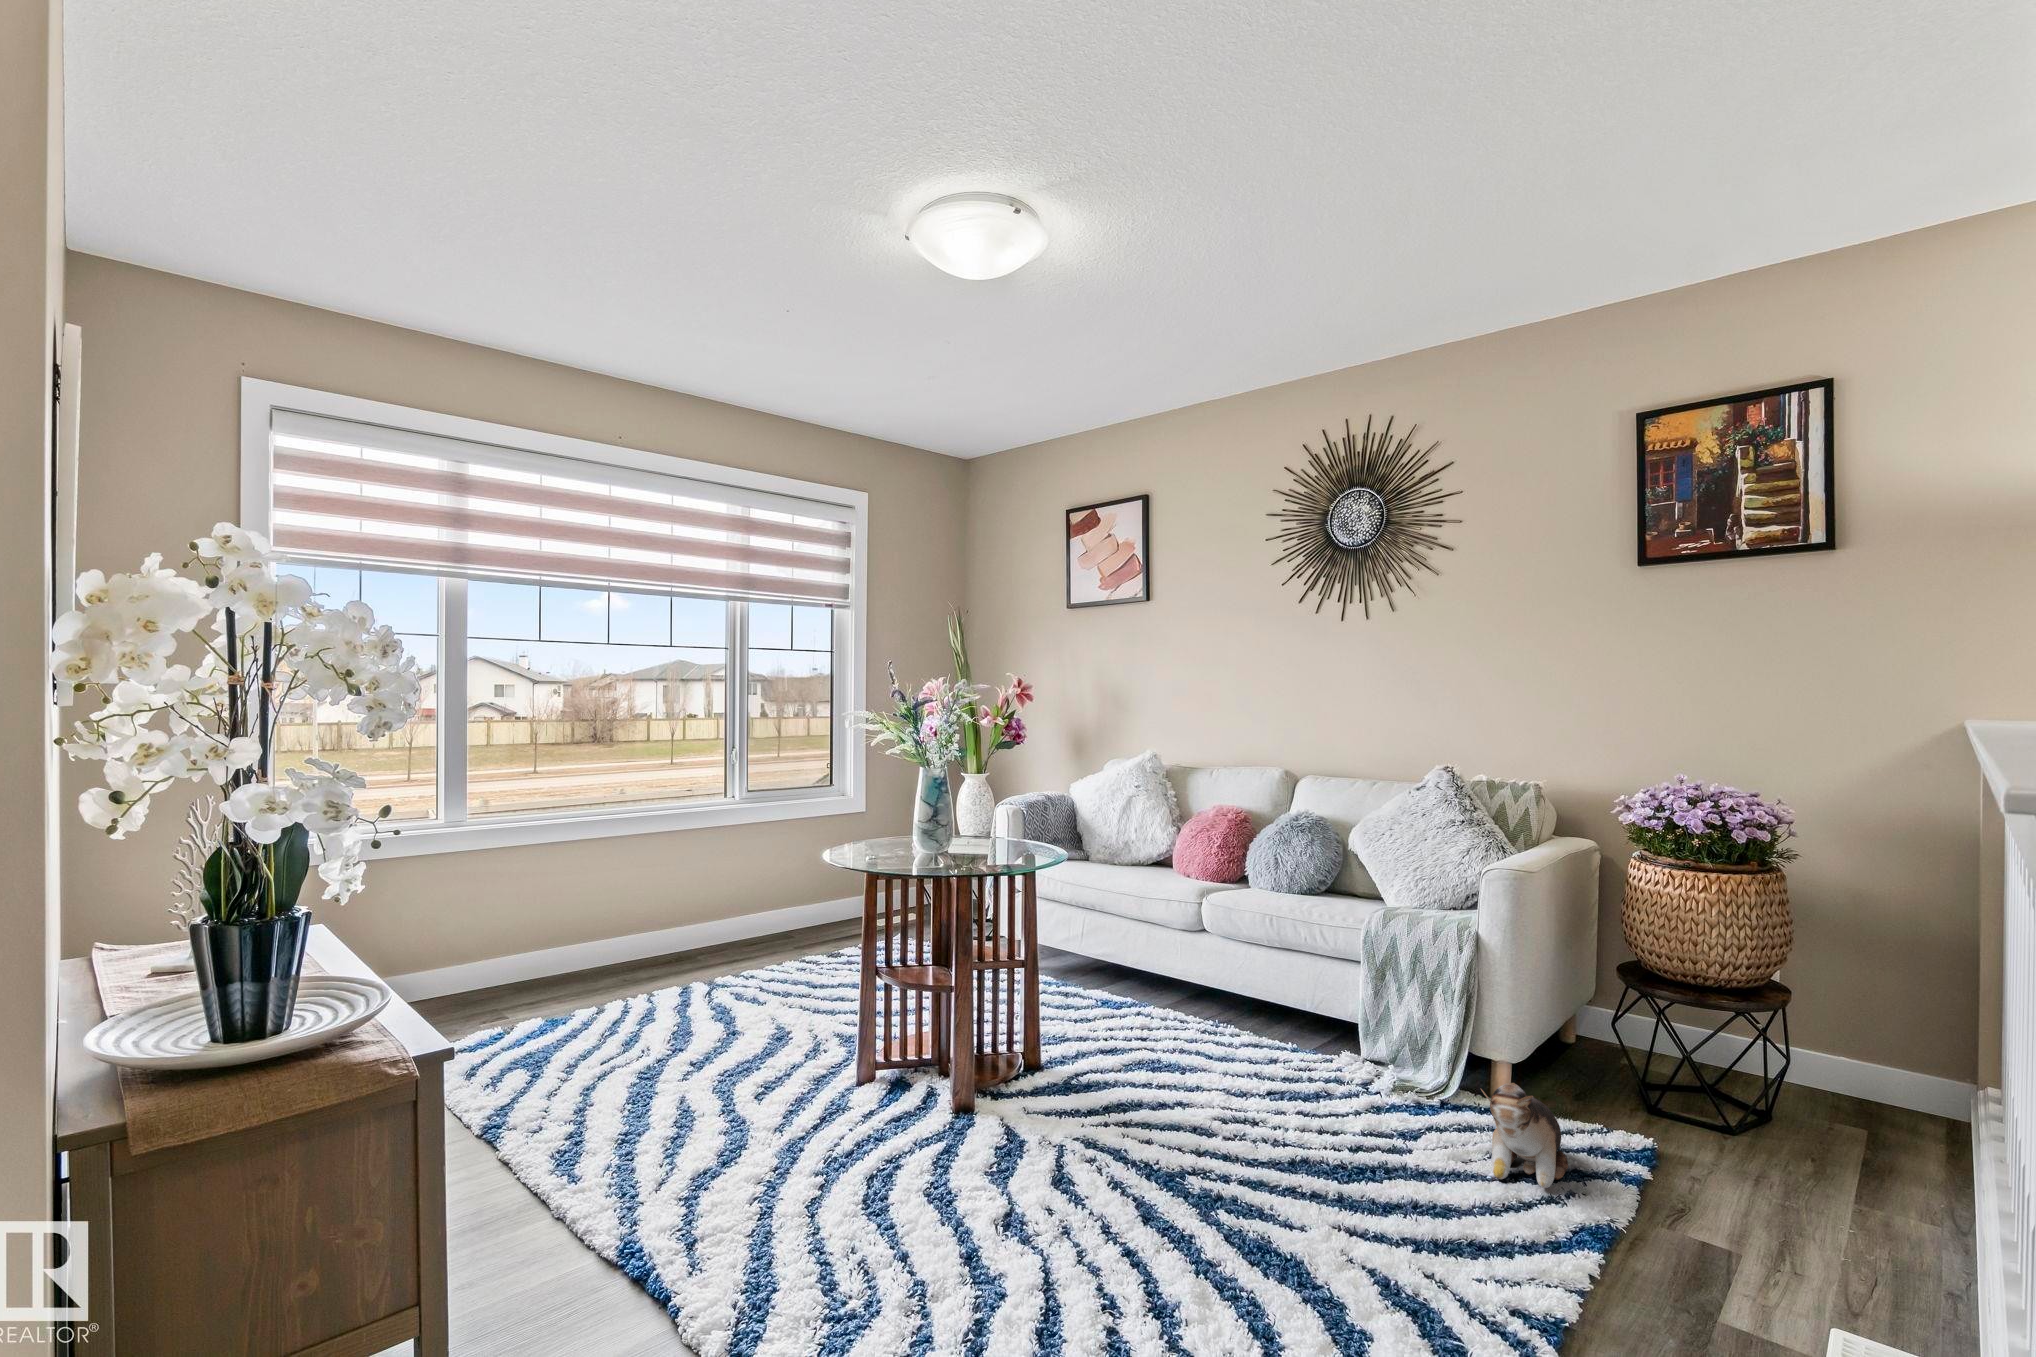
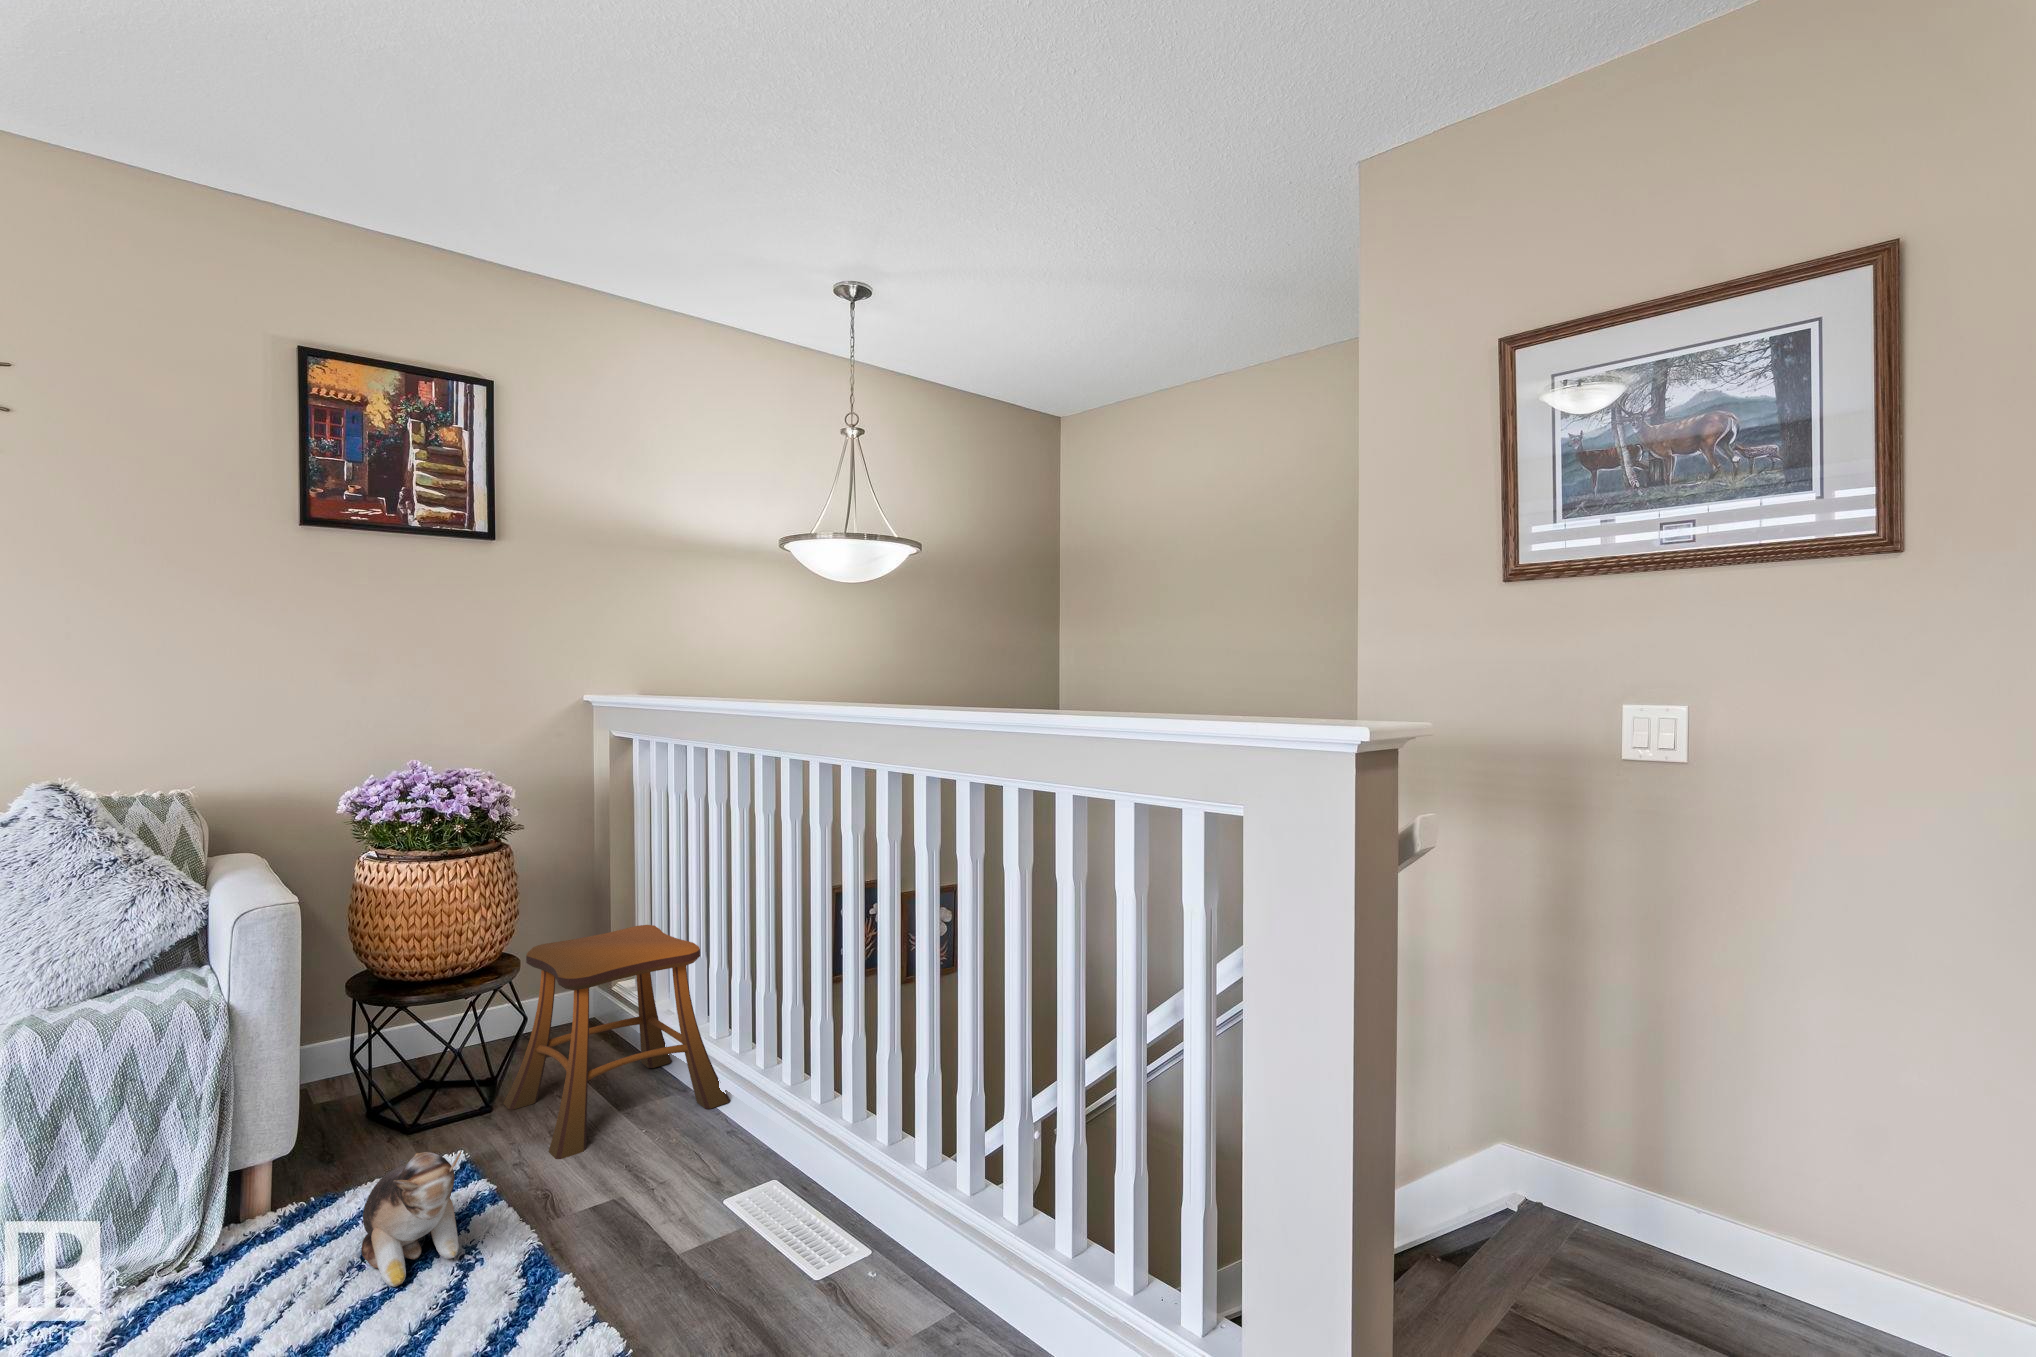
stool: none [1714,984,1976,1266] -> present [503,925,730,1159]

